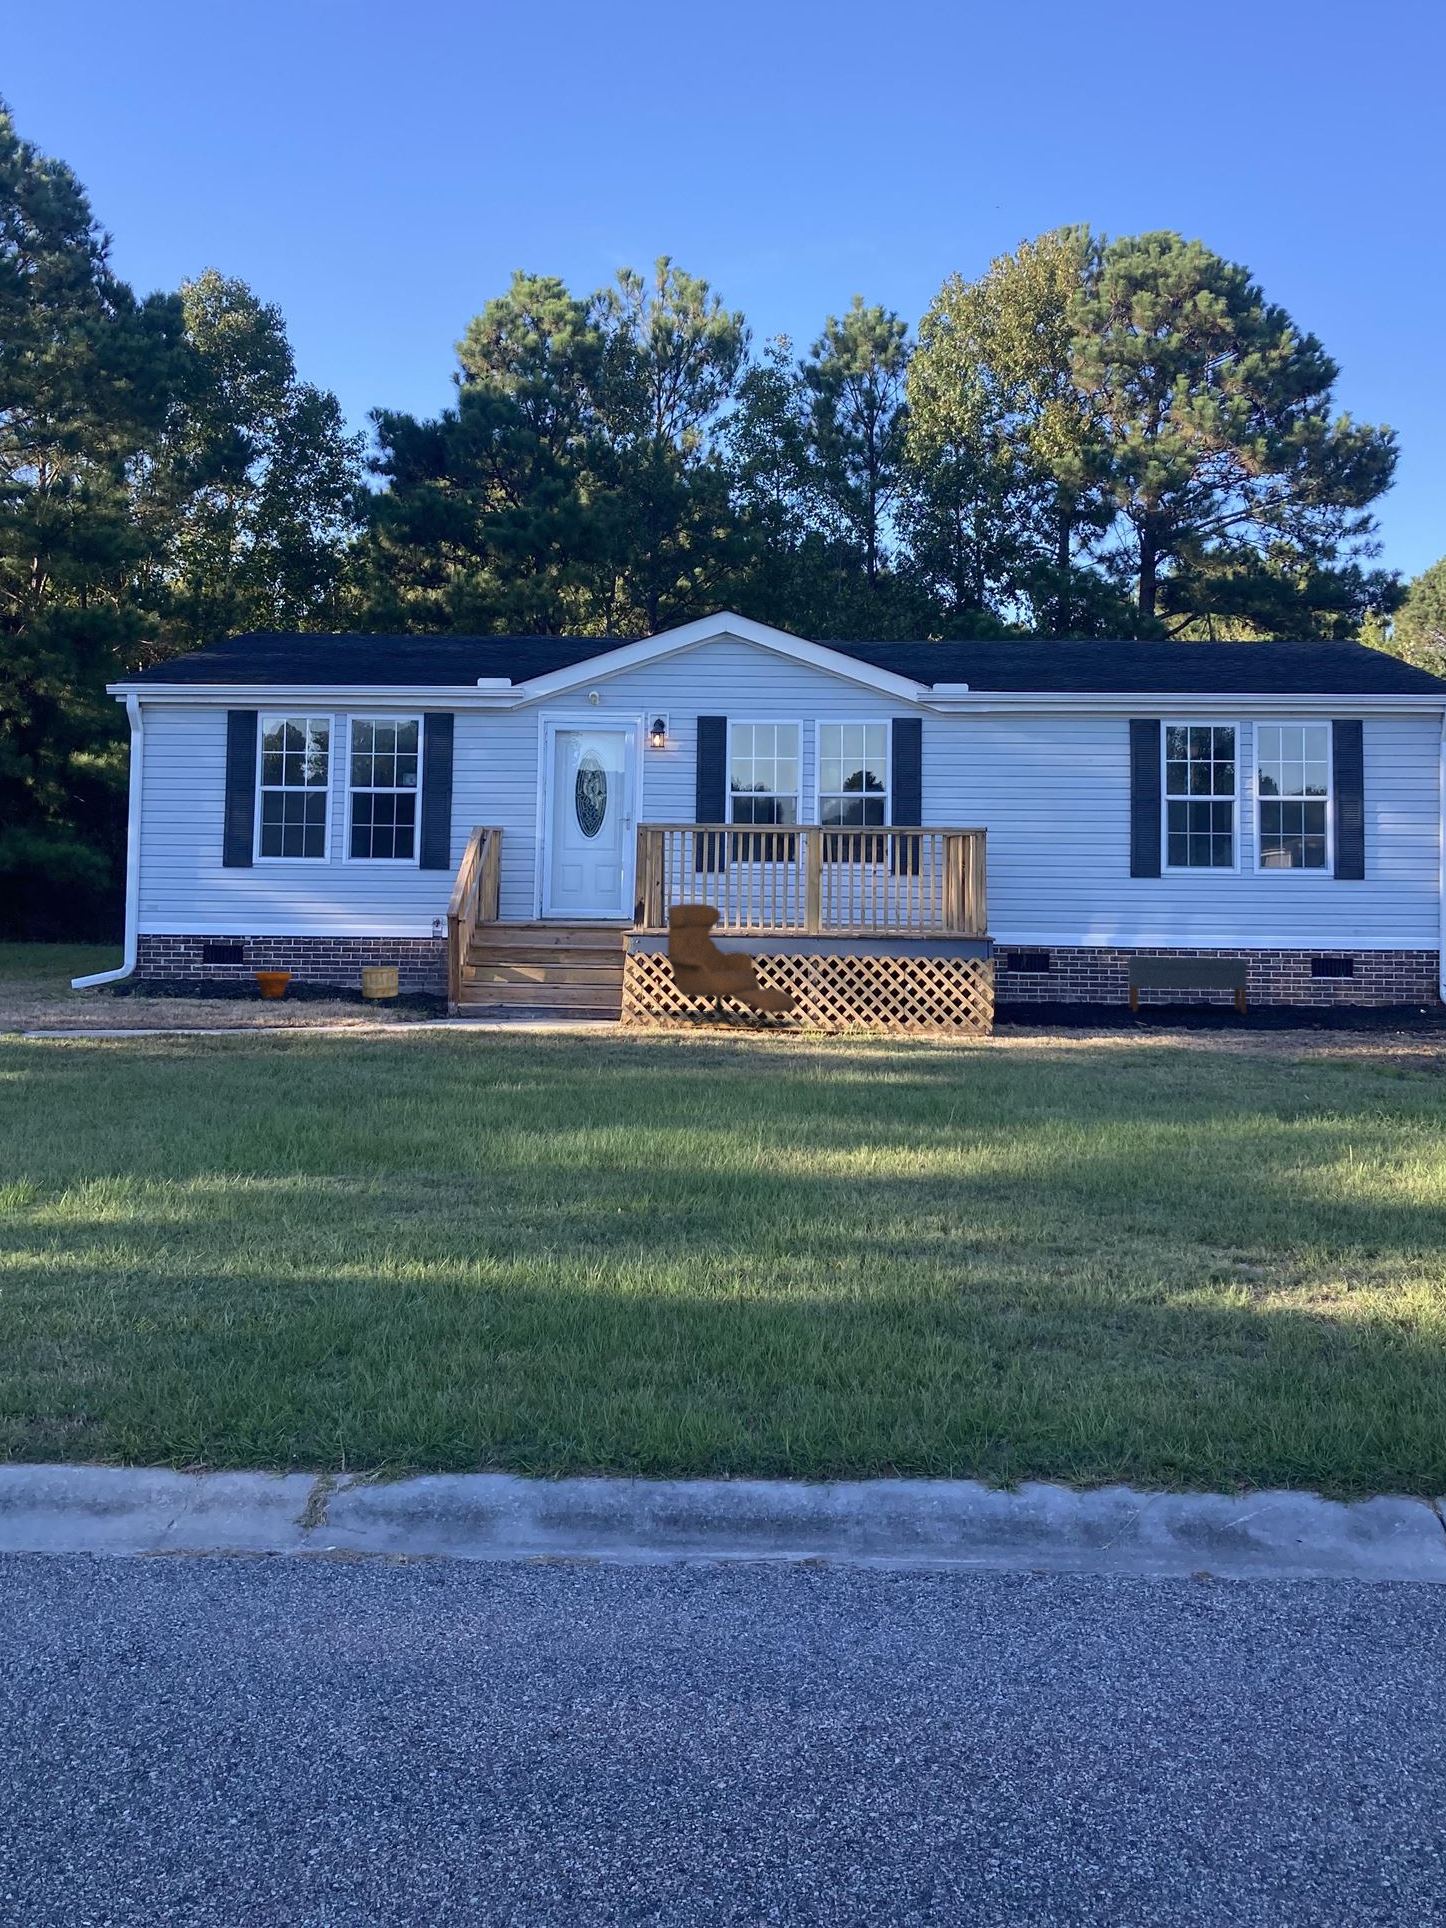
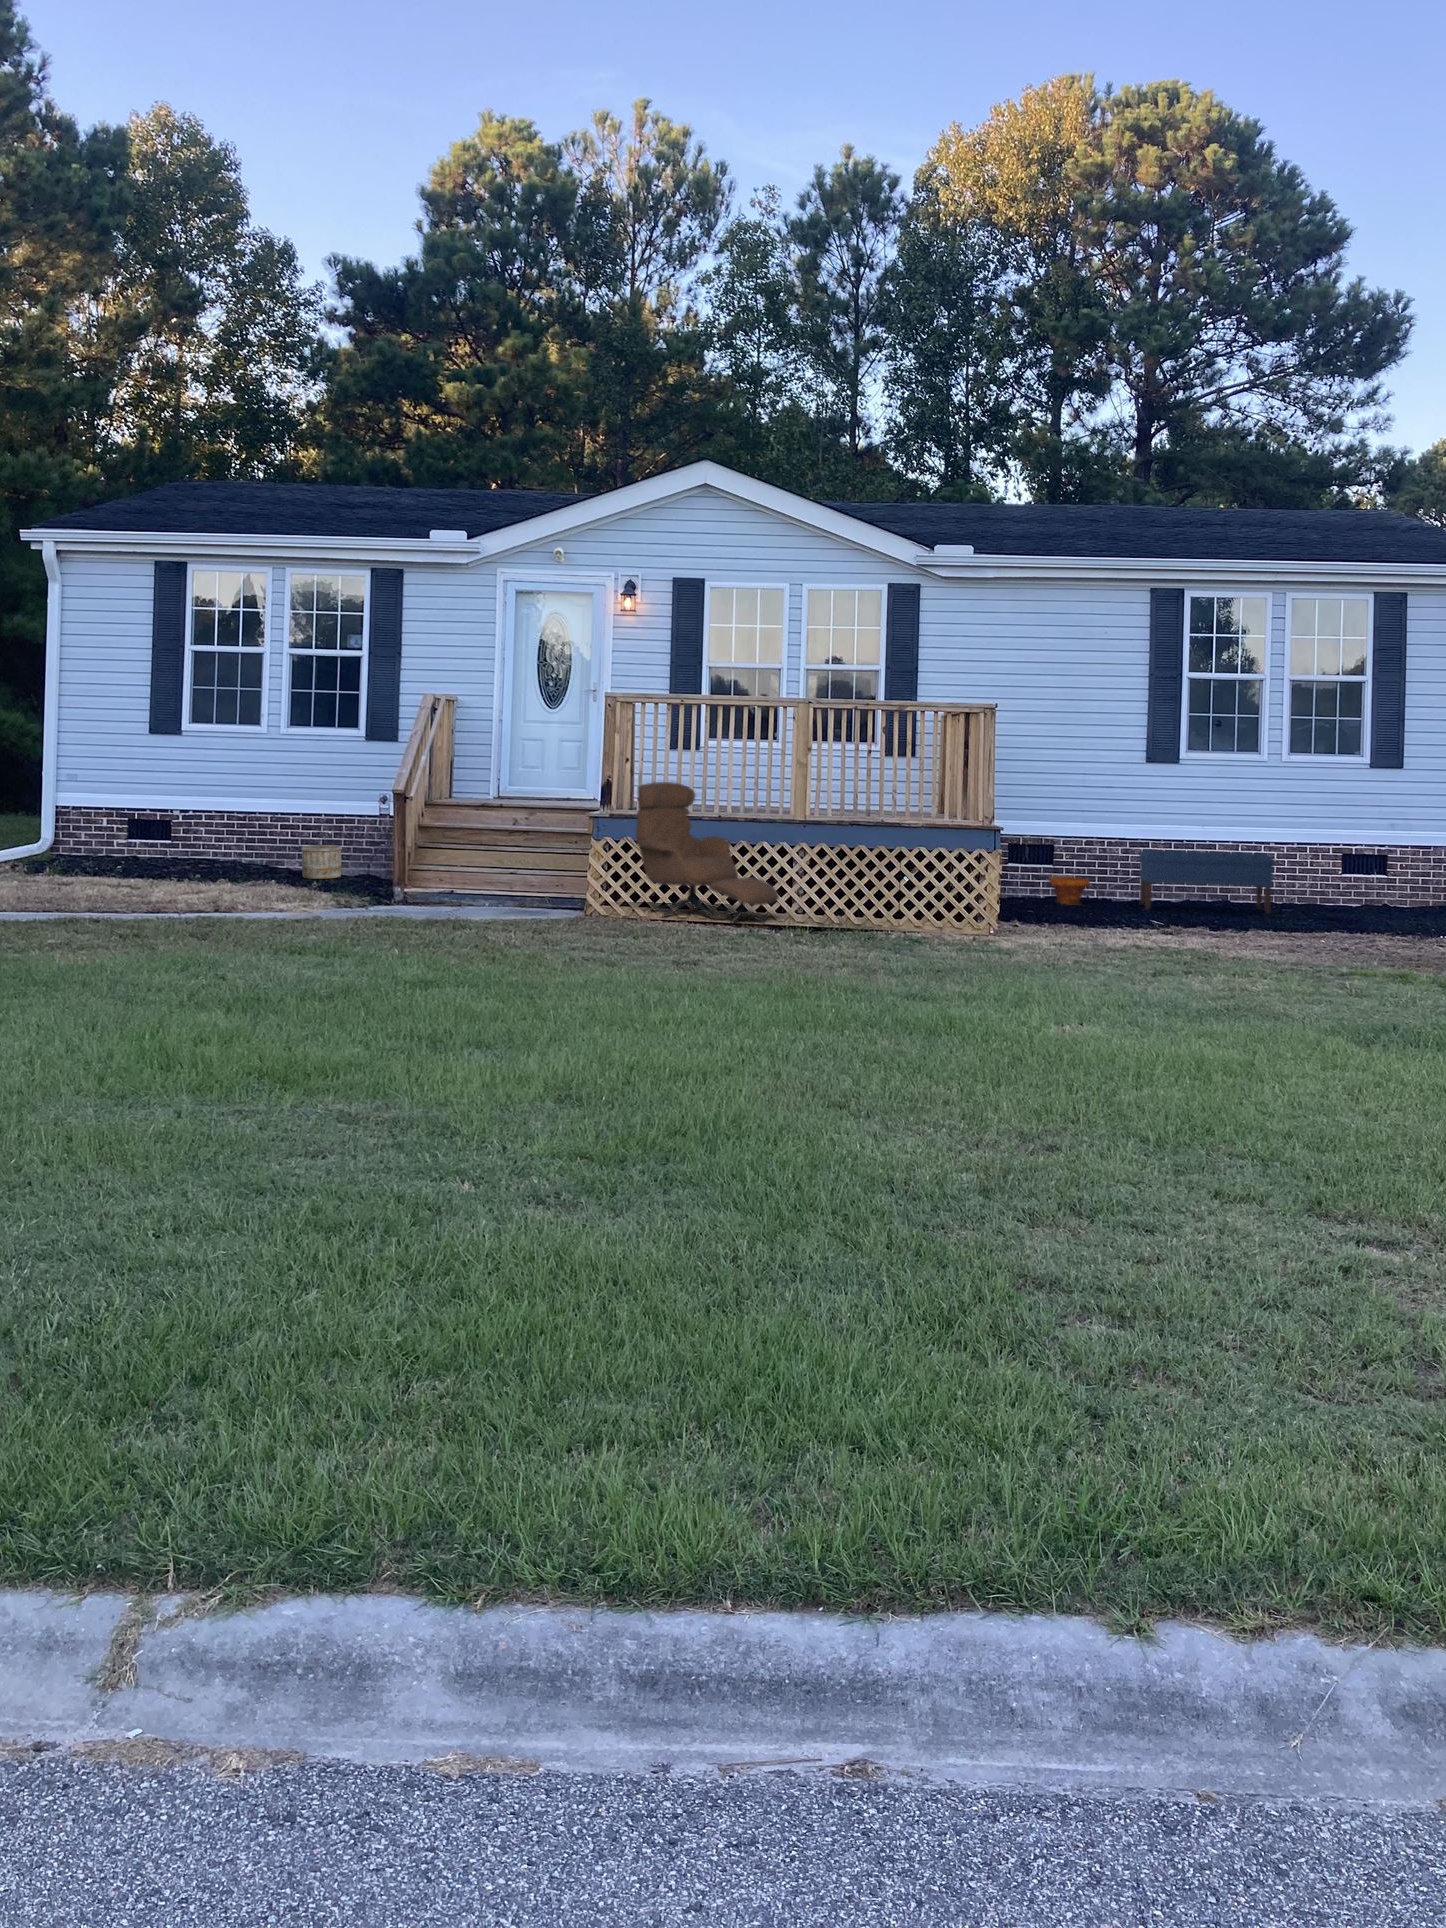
planter: present [254,971,292,996] -> present [1049,876,1090,904]

